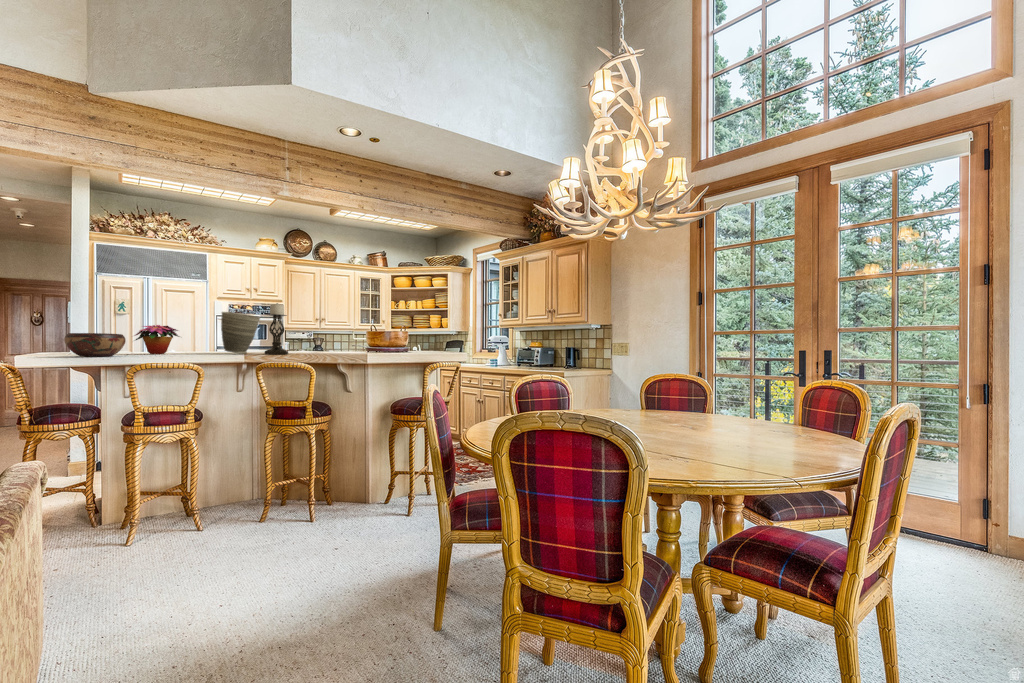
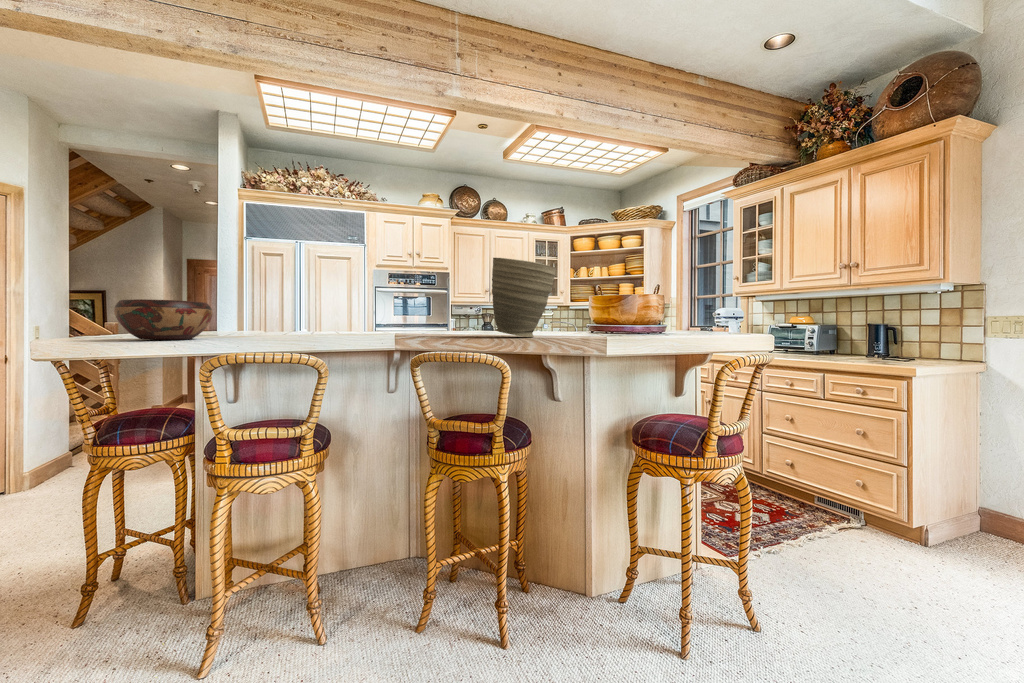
candle holder: present [264,303,288,354] -> none [423,248,462,337]
vase: present [221,312,260,354] -> present [492,258,557,337]
flower arrangement: present [135,325,179,354] -> none [239,291,315,335]

